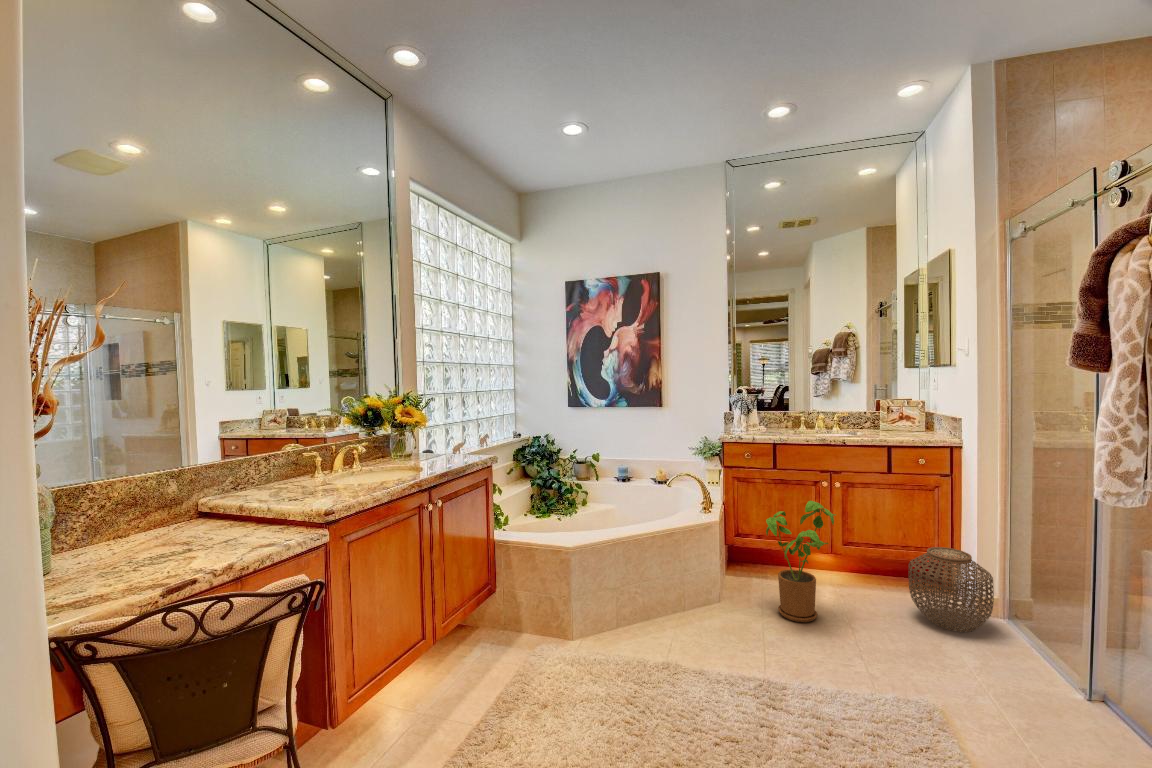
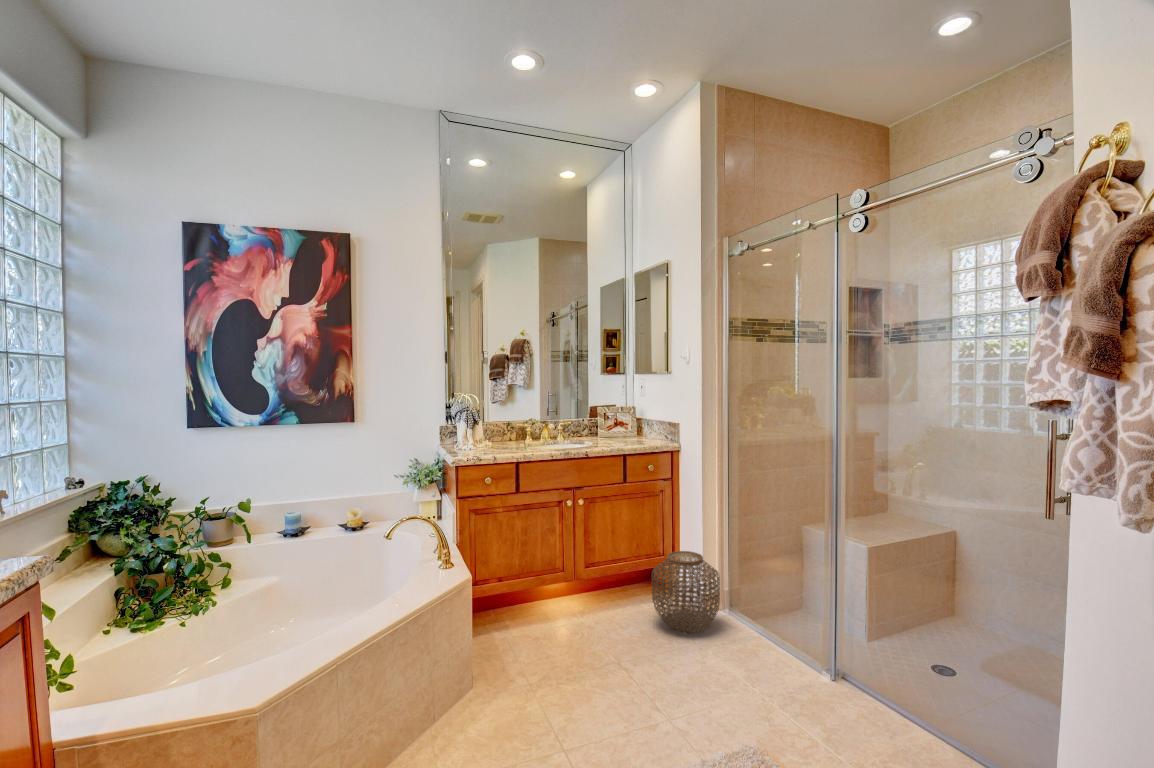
house plant: present [766,501,836,622] -> none [524,525,602,674]

